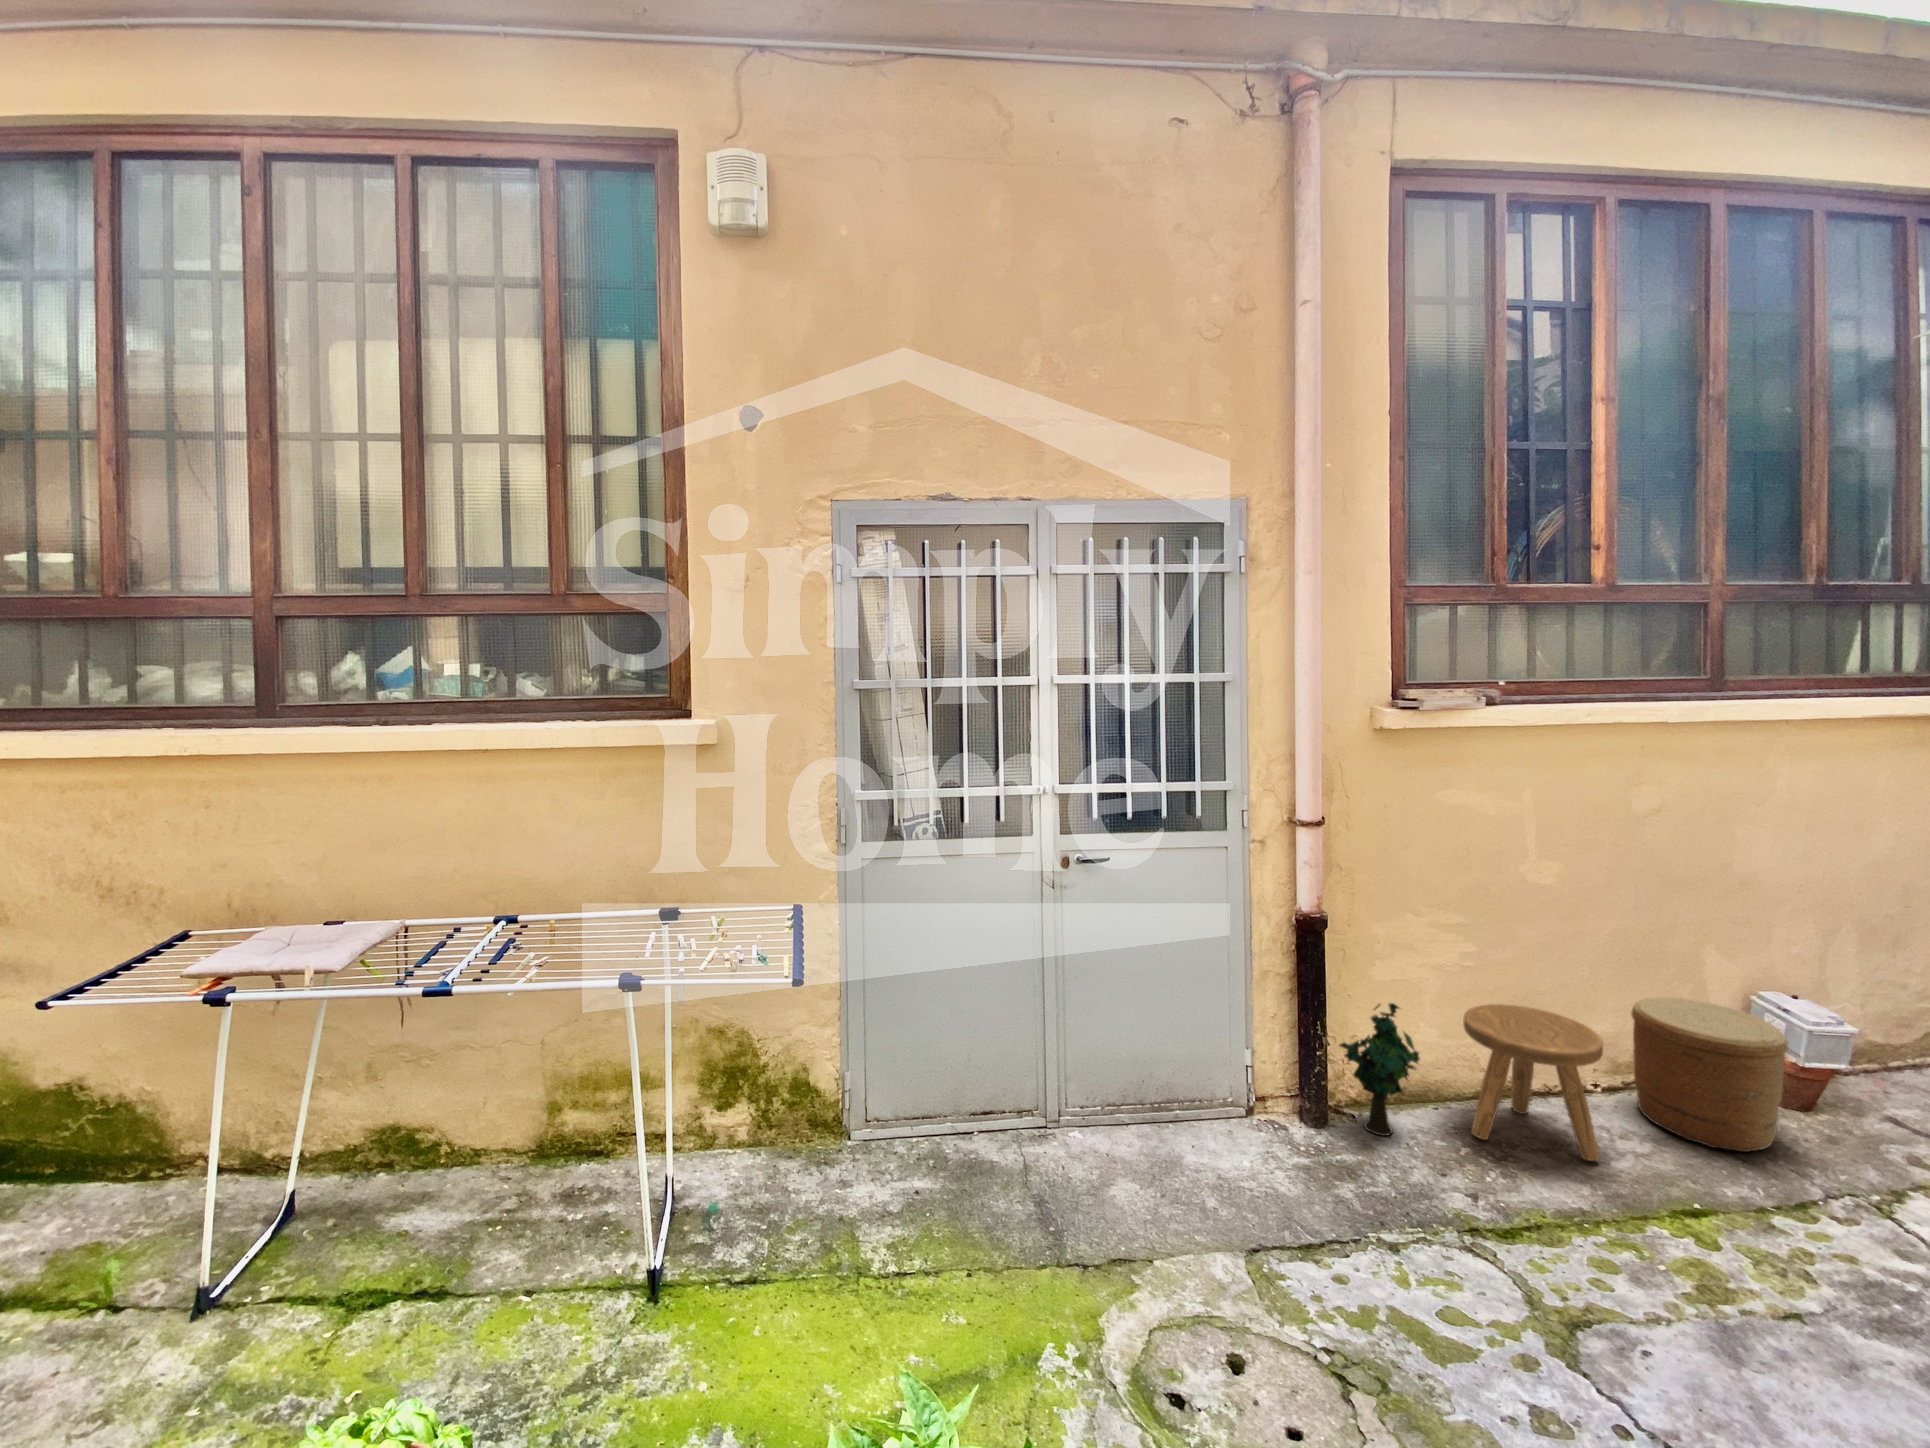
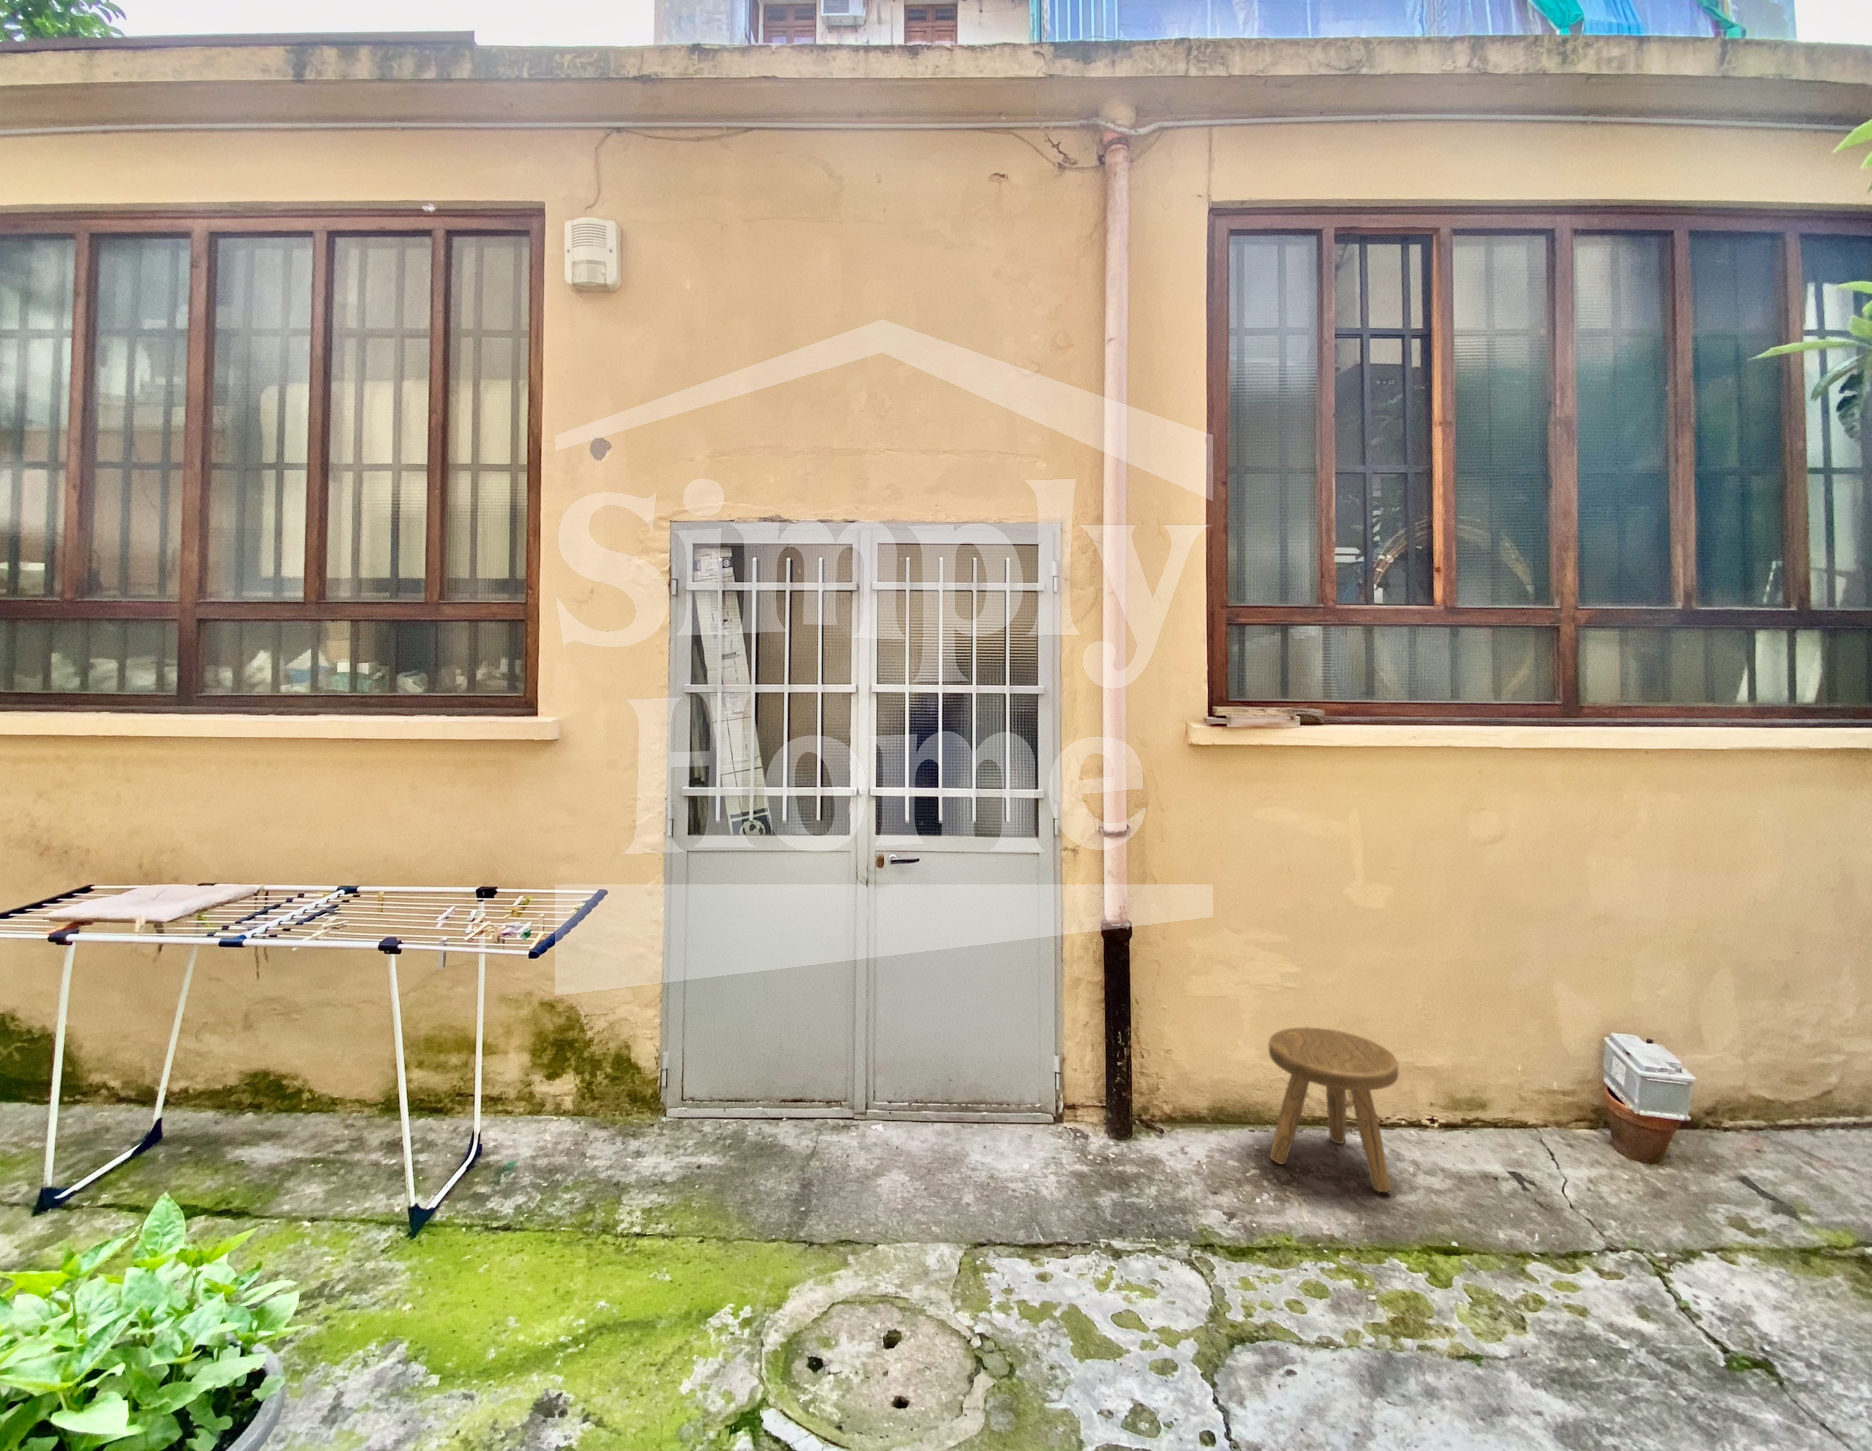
woven basket: present [1631,997,1788,1152] -> none [1457,1032,1606,1197]
decorative plant: present [1339,1003,1420,1136] -> none [1141,1018,1219,1153]

